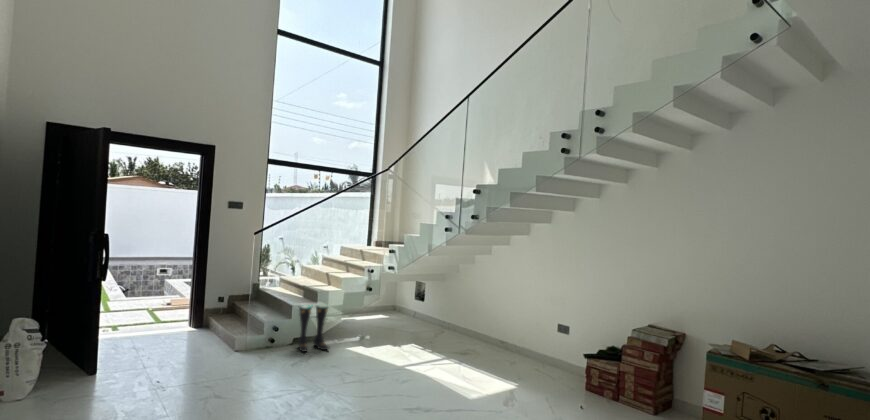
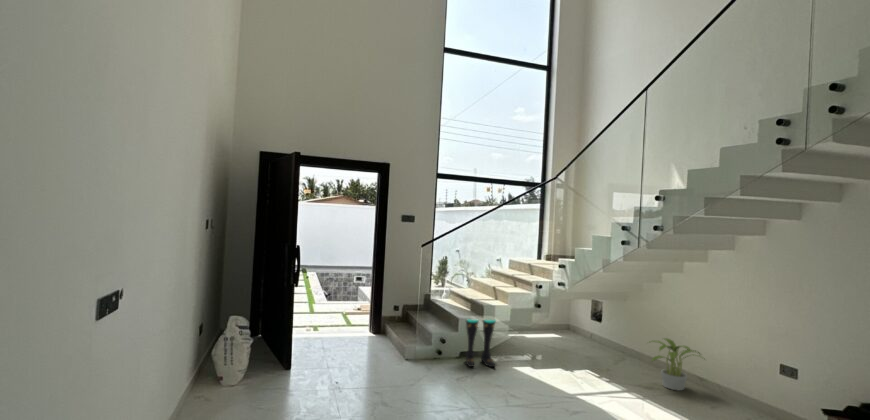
potted plant: none [461,311,507,353] -> present [652,338,700,390]

